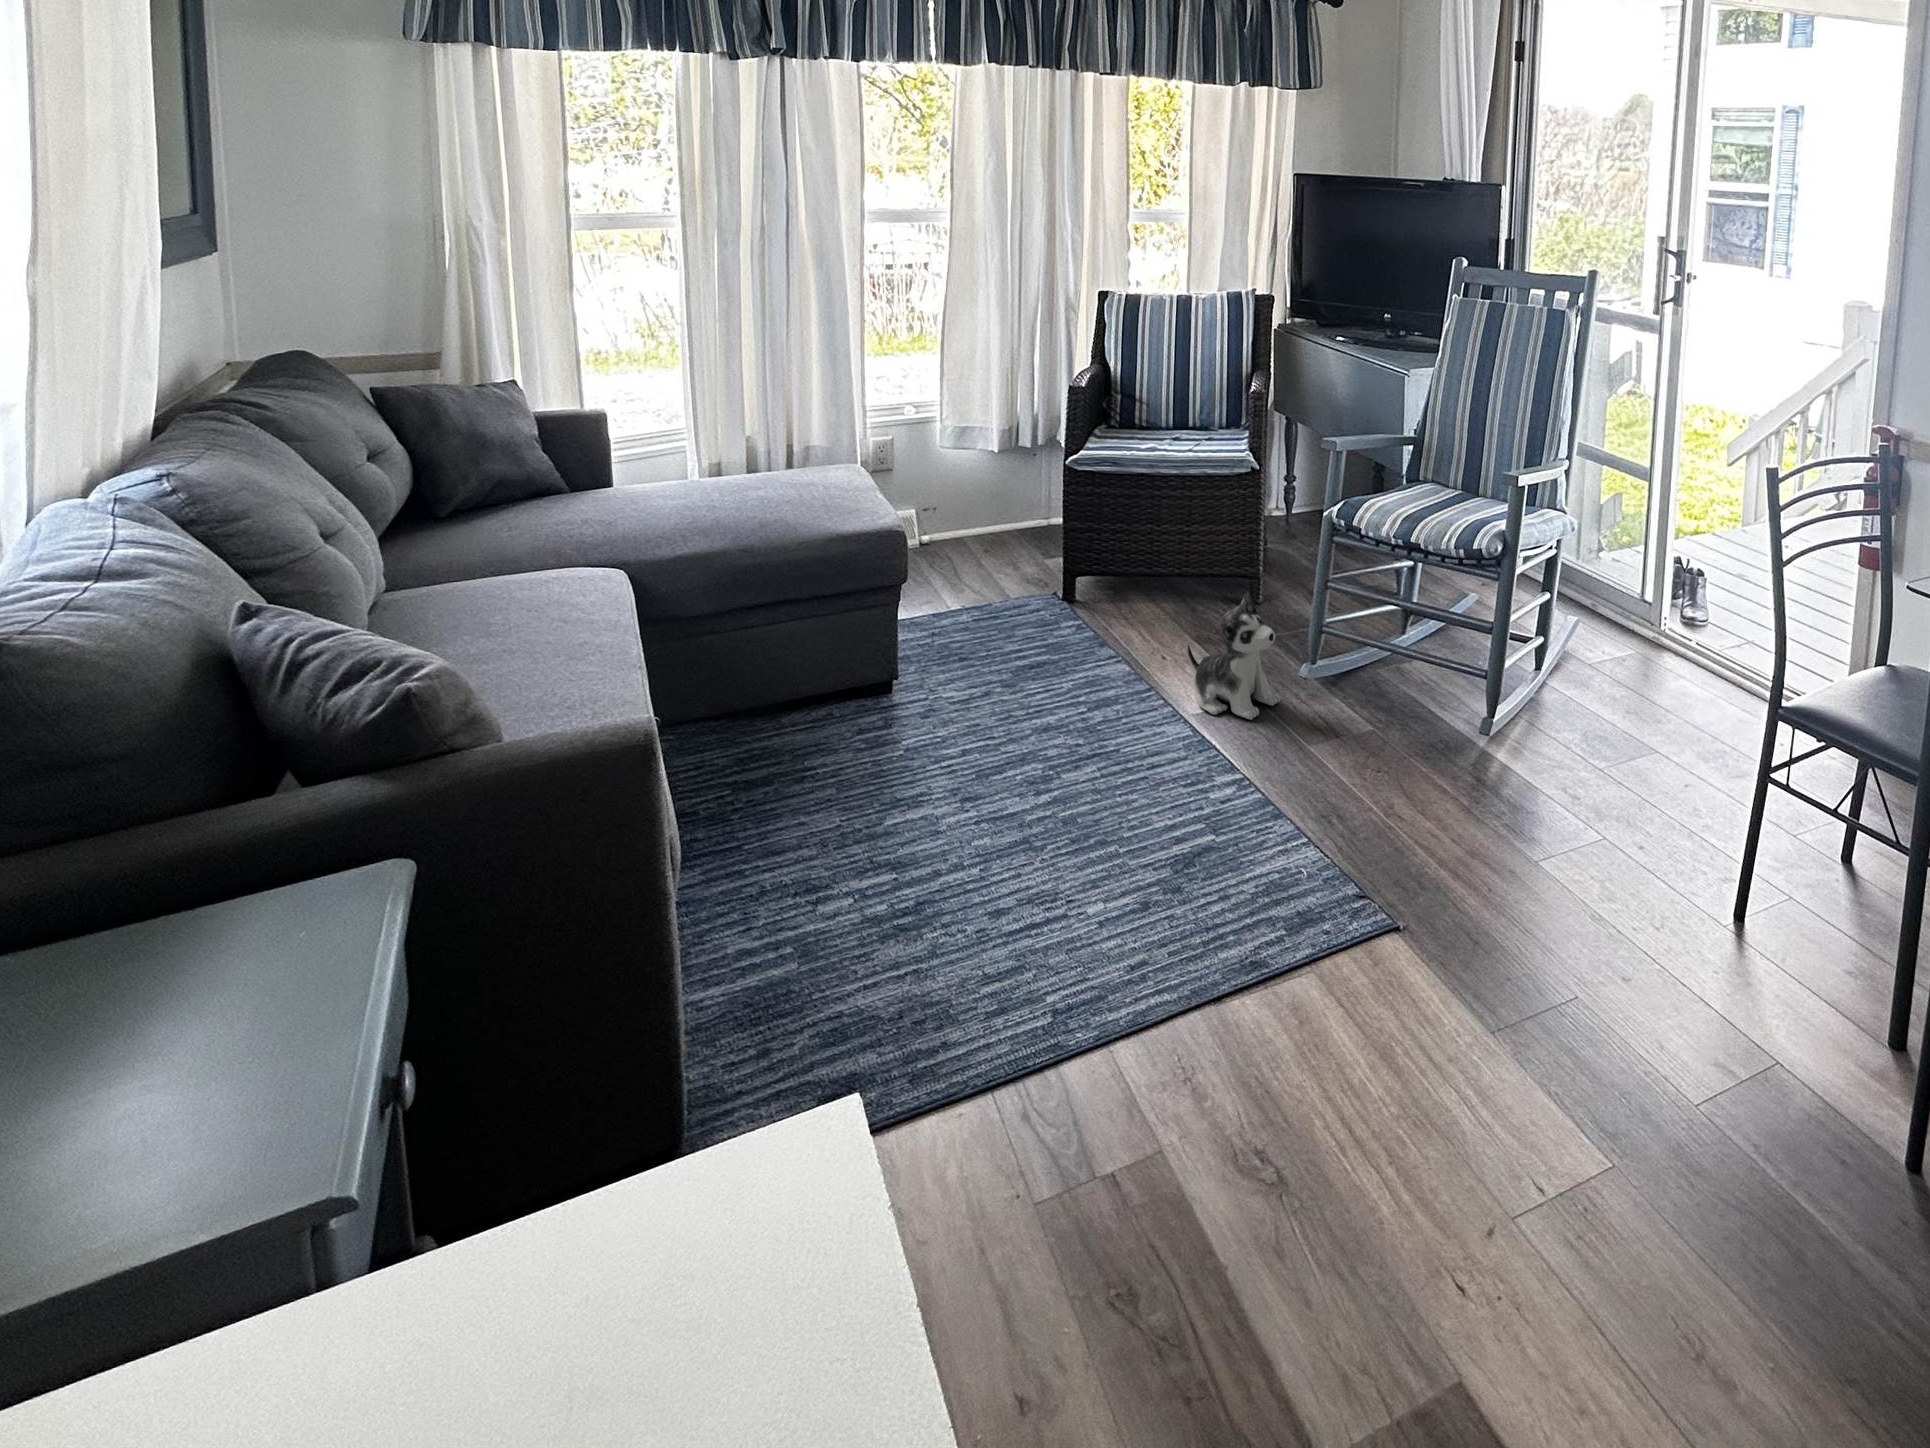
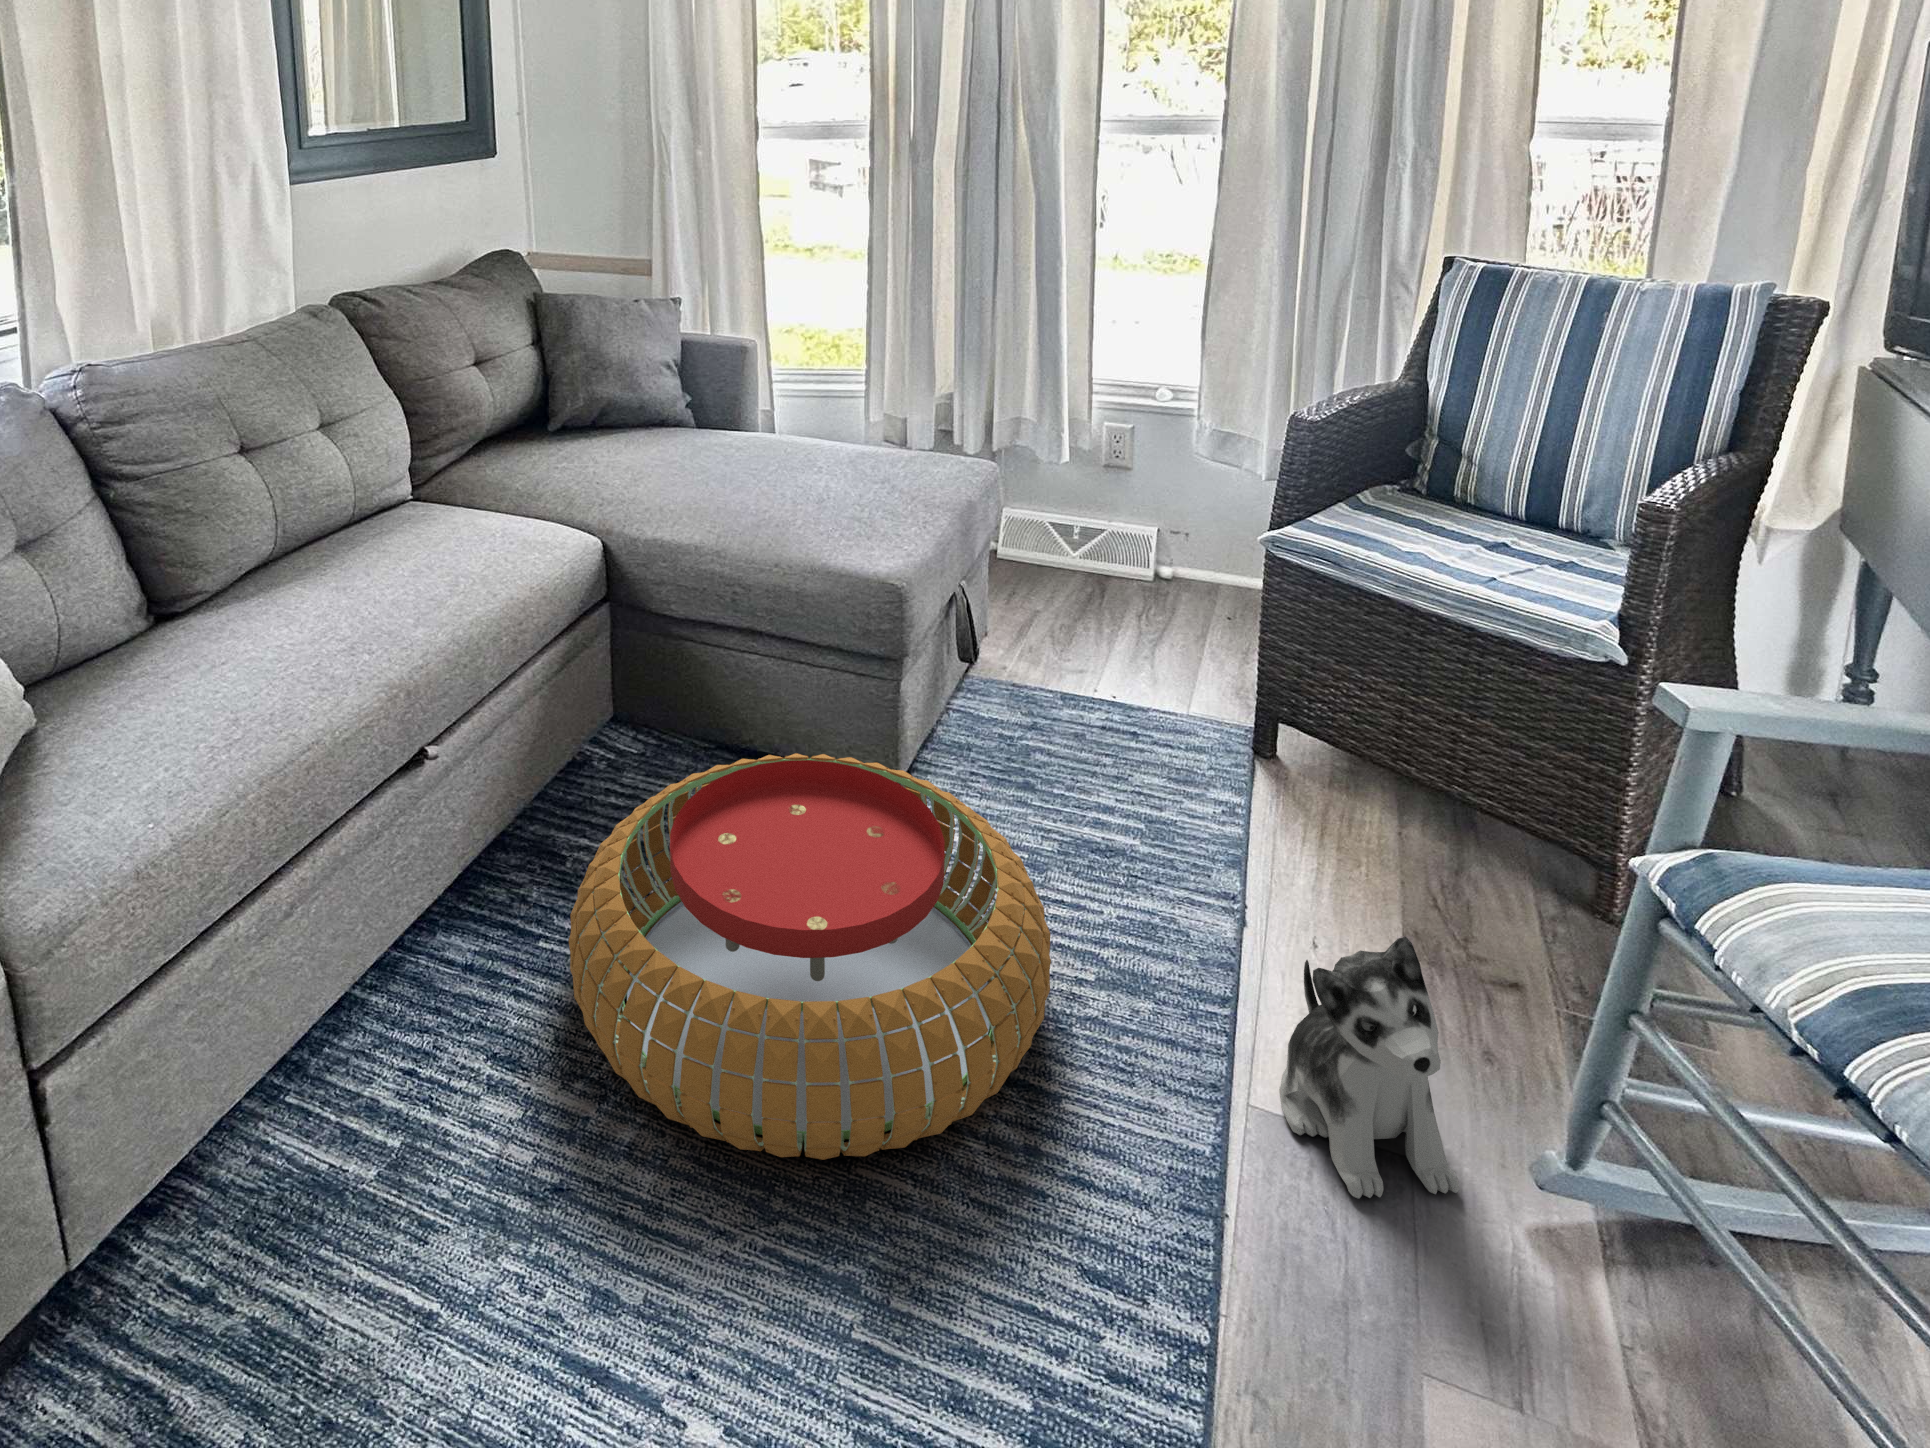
pouf: none [782,638,1109,849] -> present [569,753,1051,1160]

